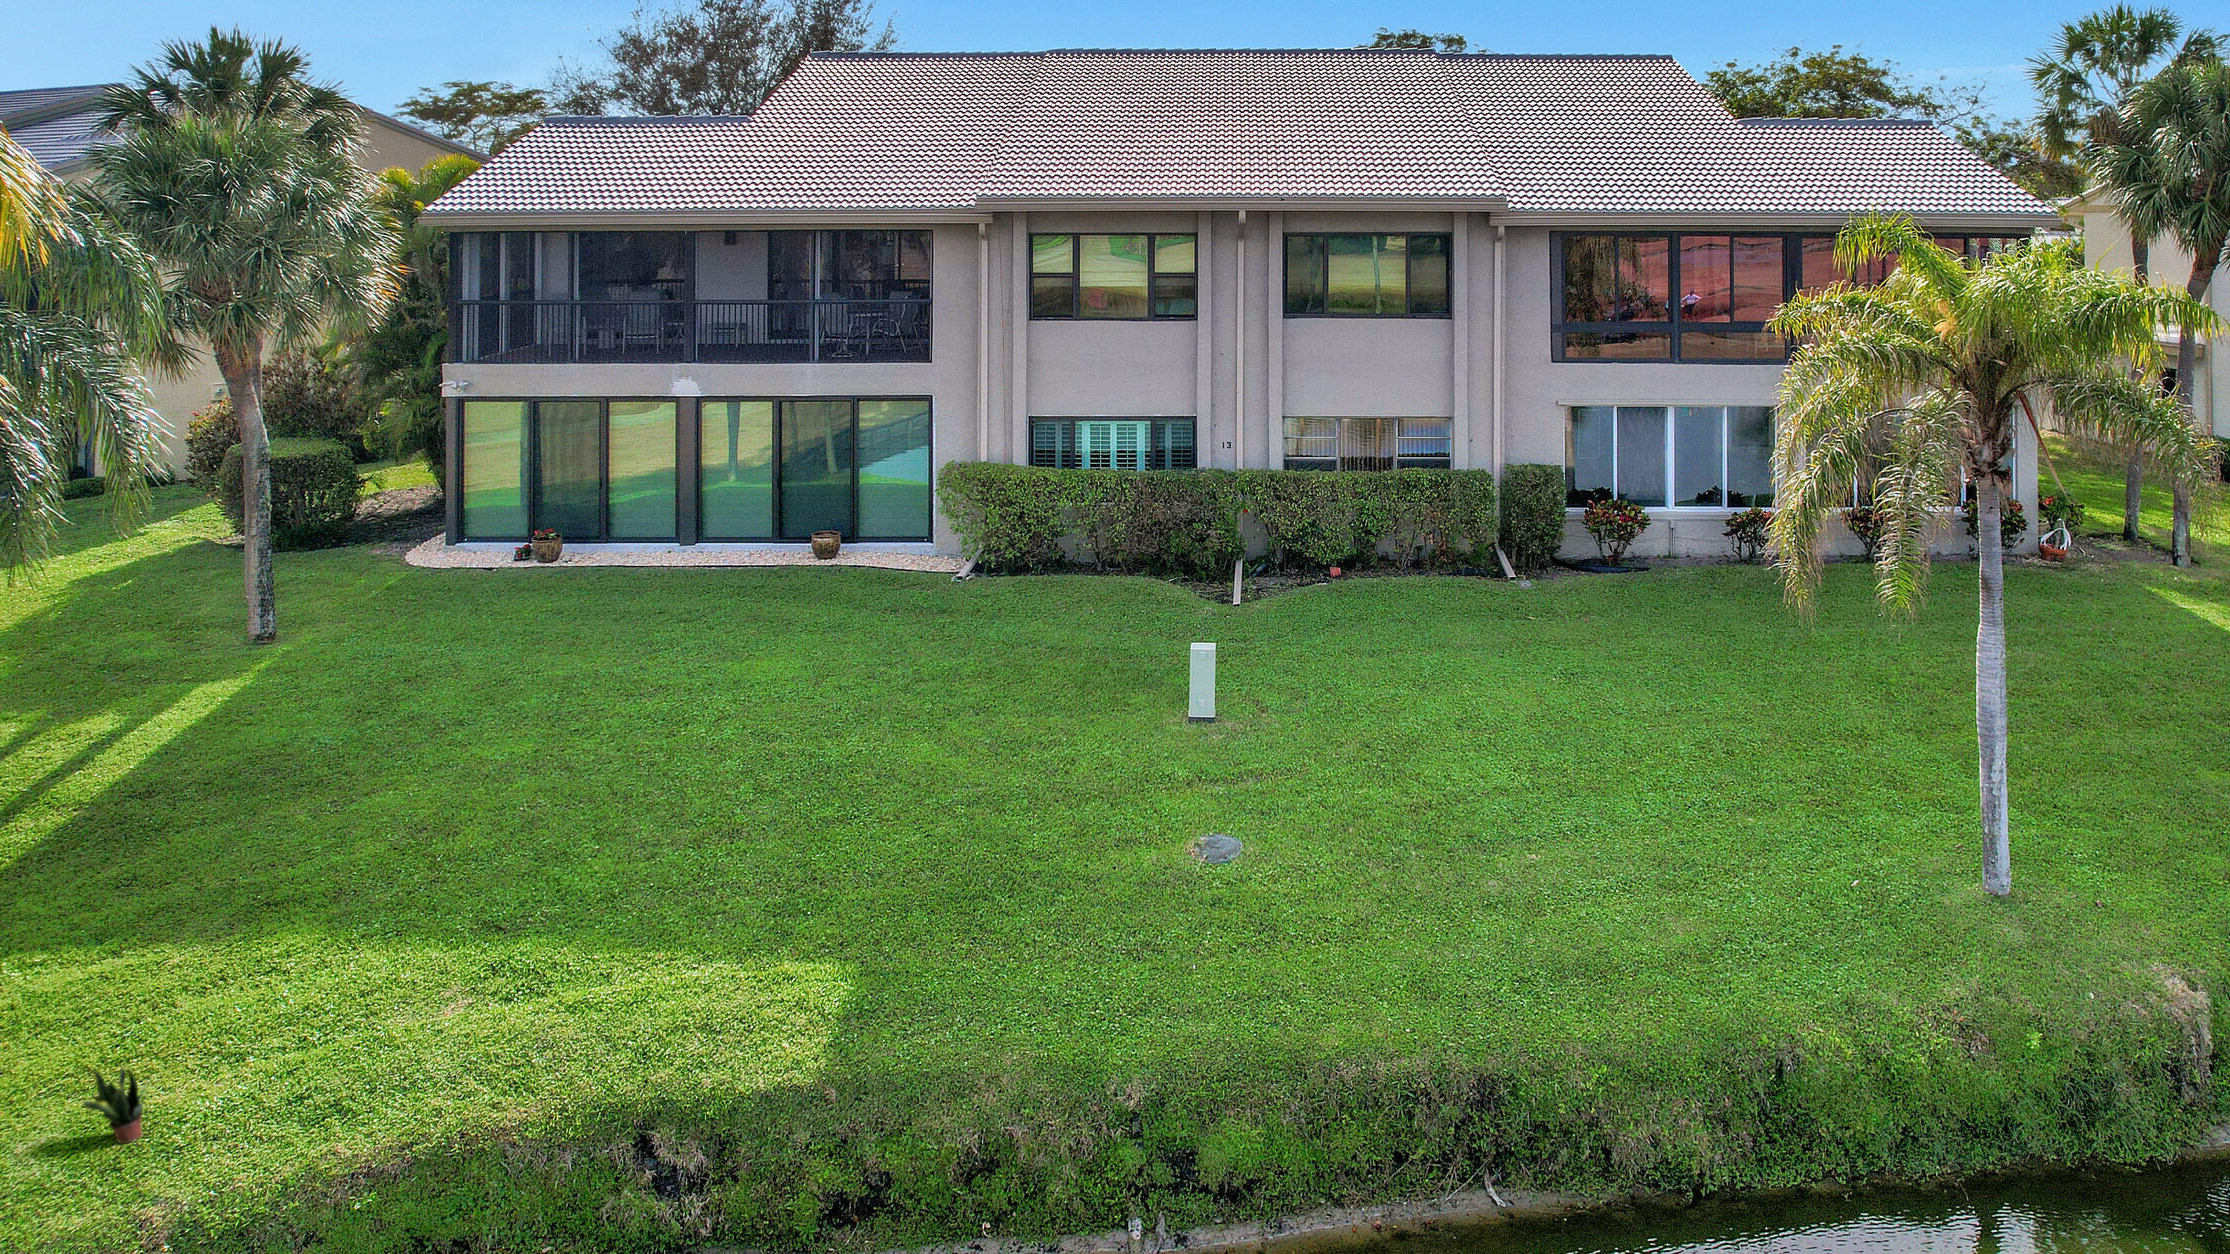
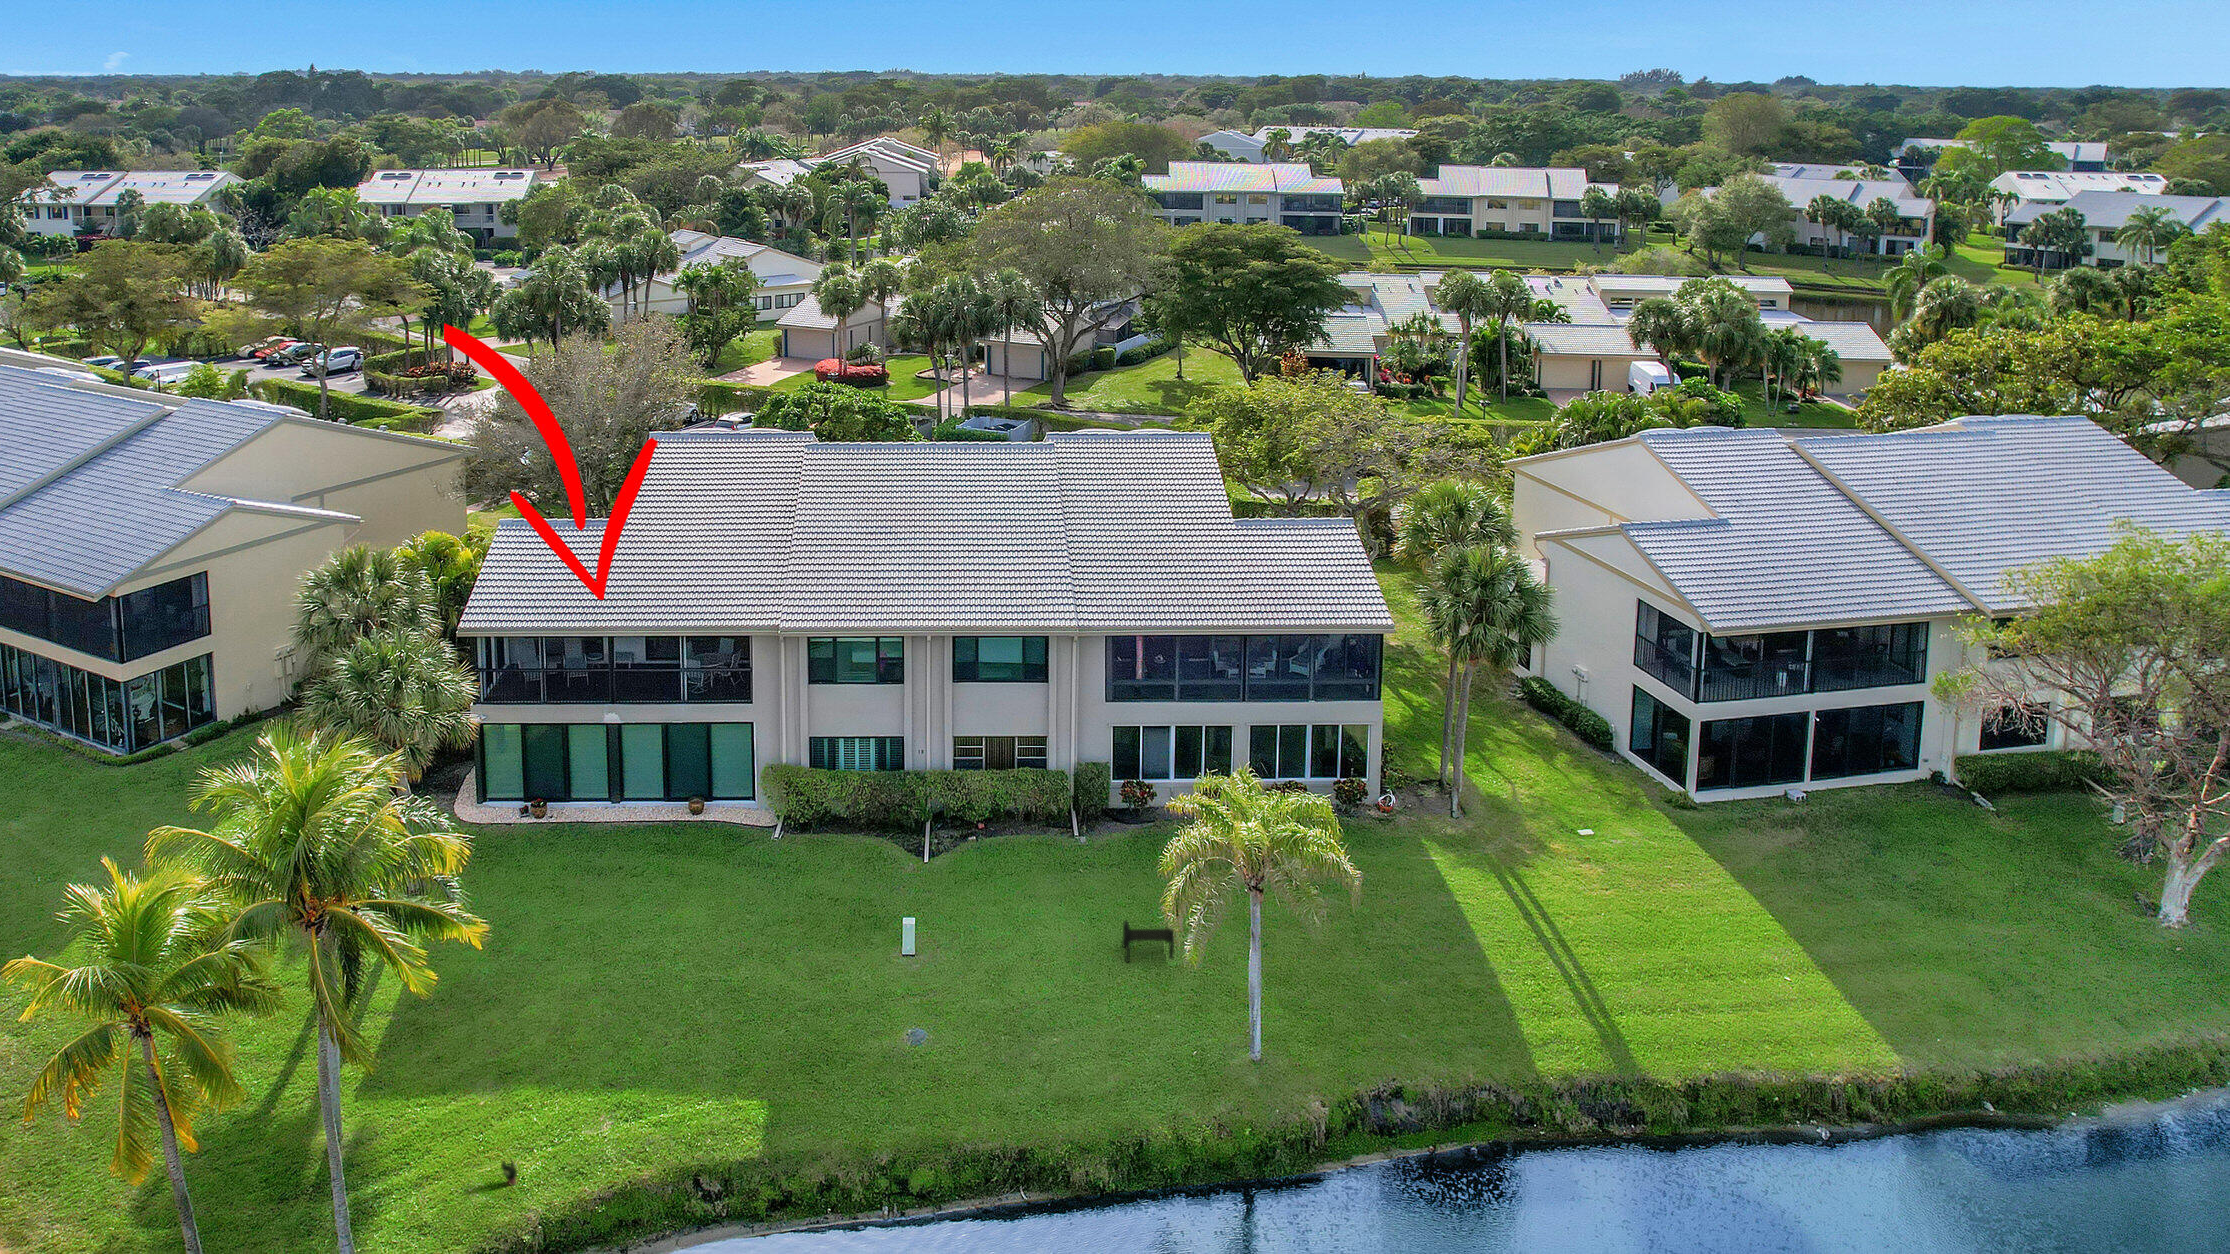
bench: none [1634,654,1750,737] -> present [1122,921,1174,962]

